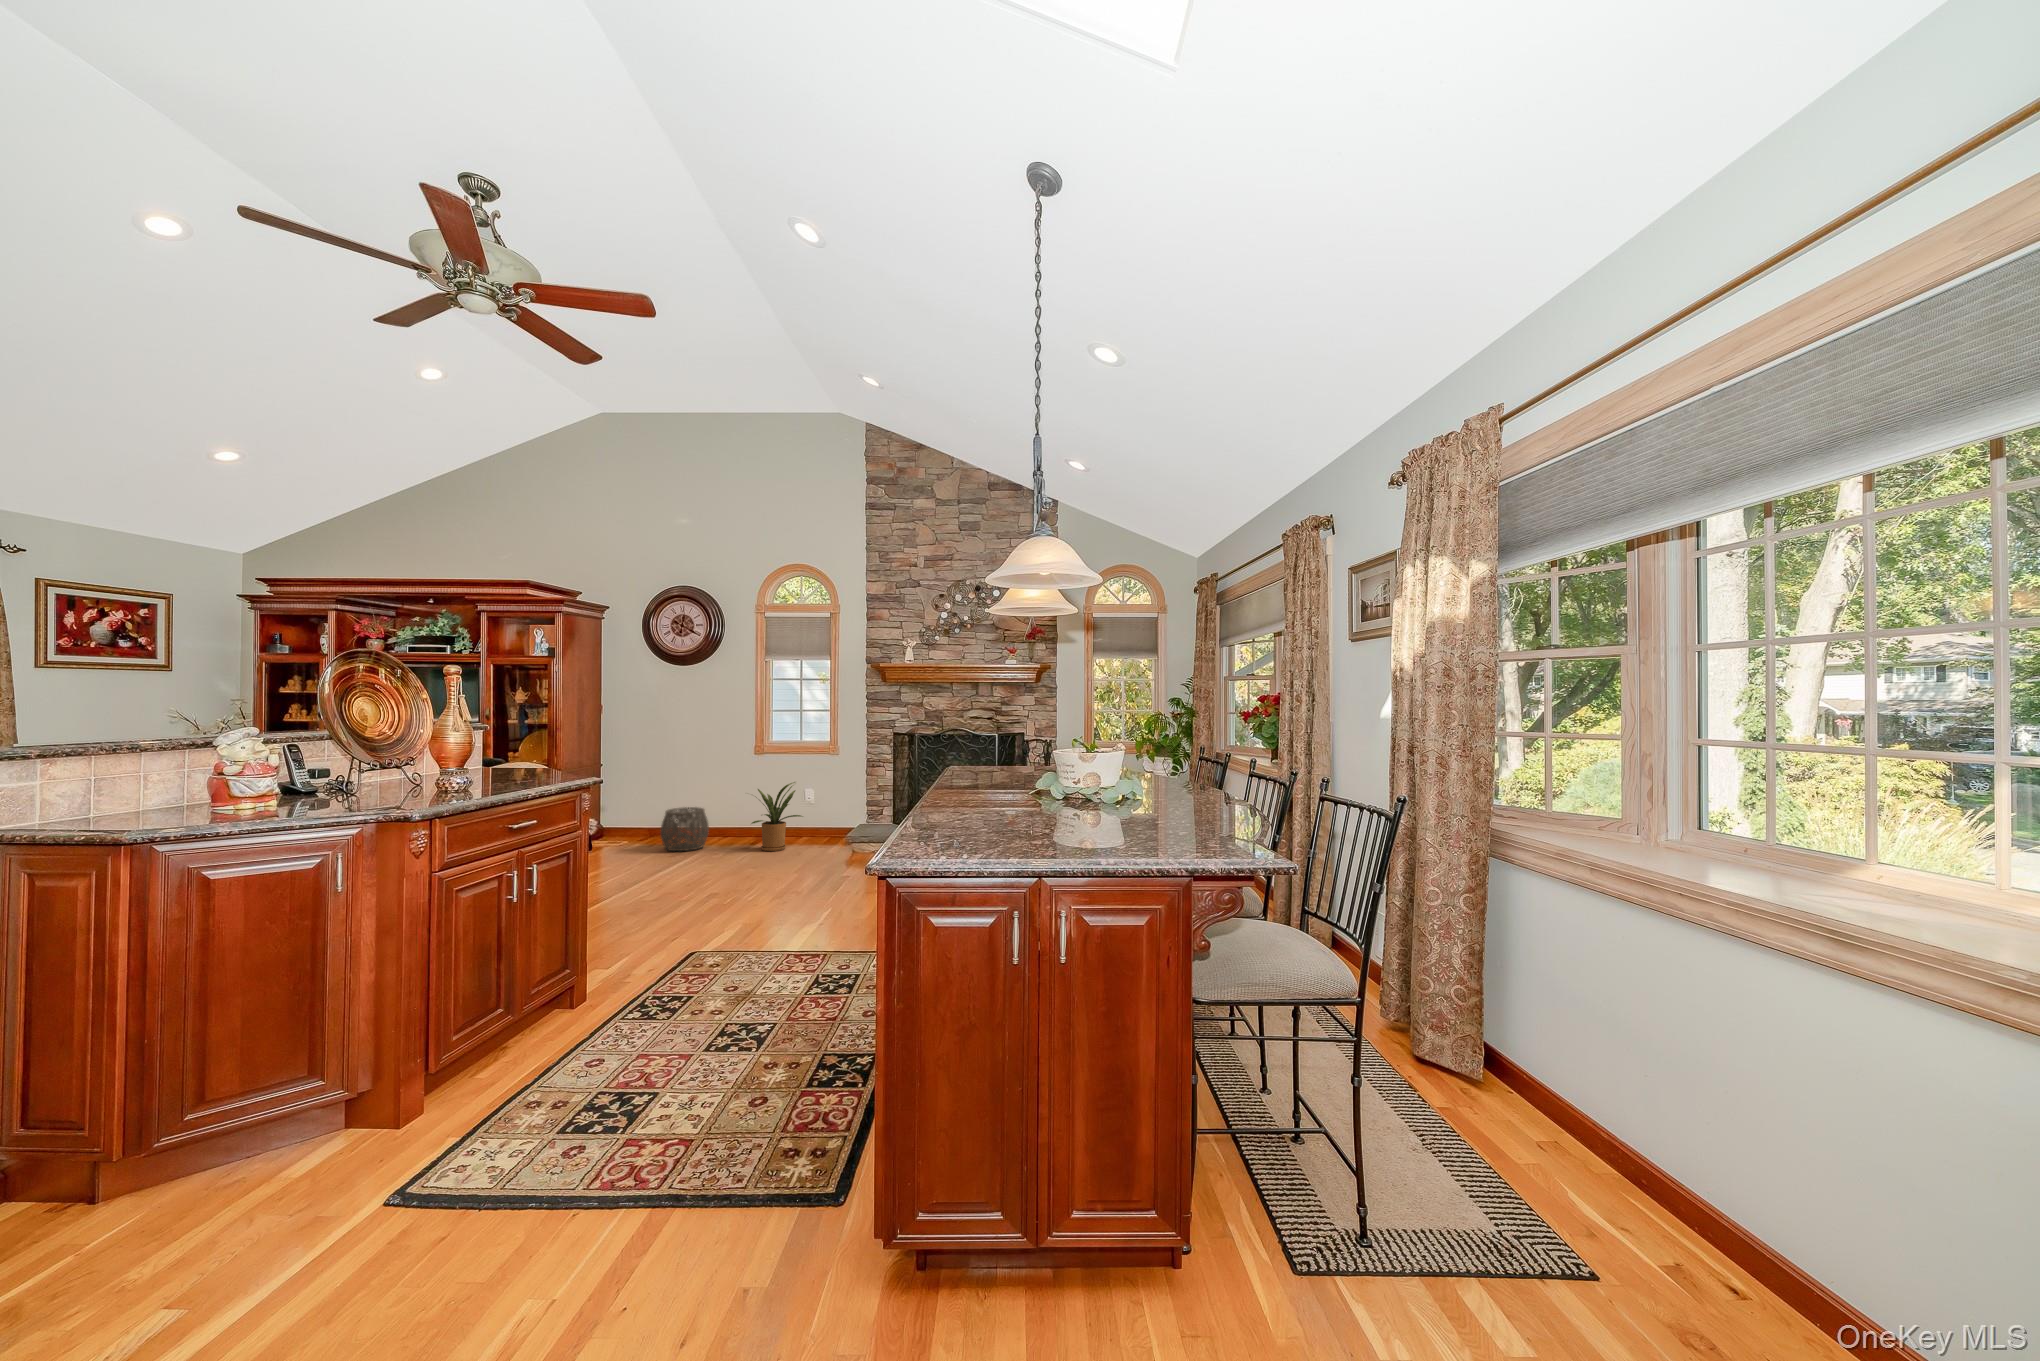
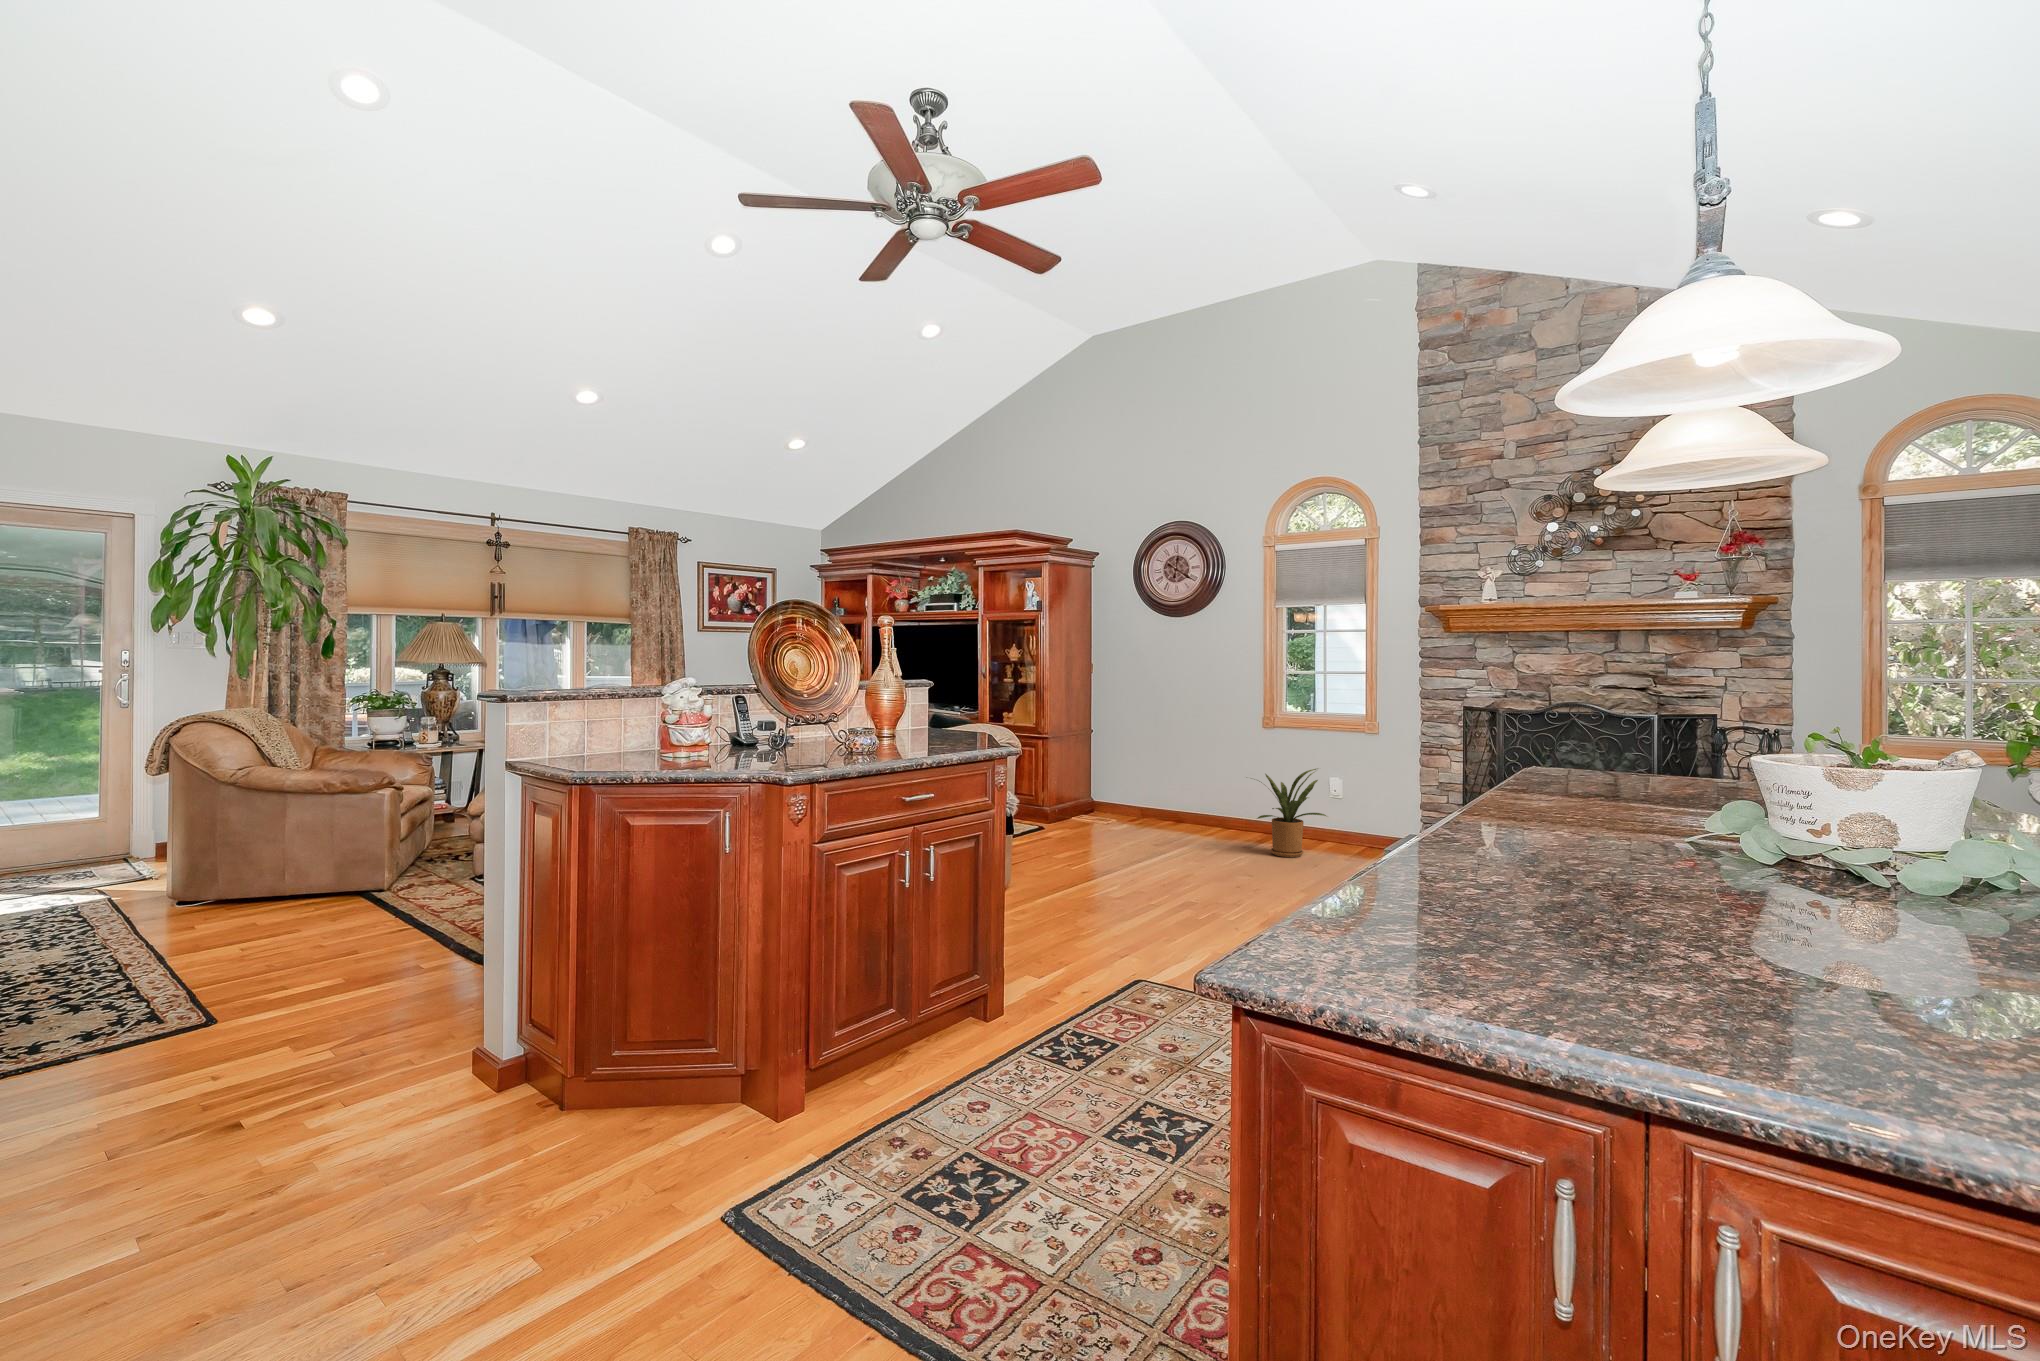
woven basket: present [660,807,709,851] -> none [1154,790,1210,844]

